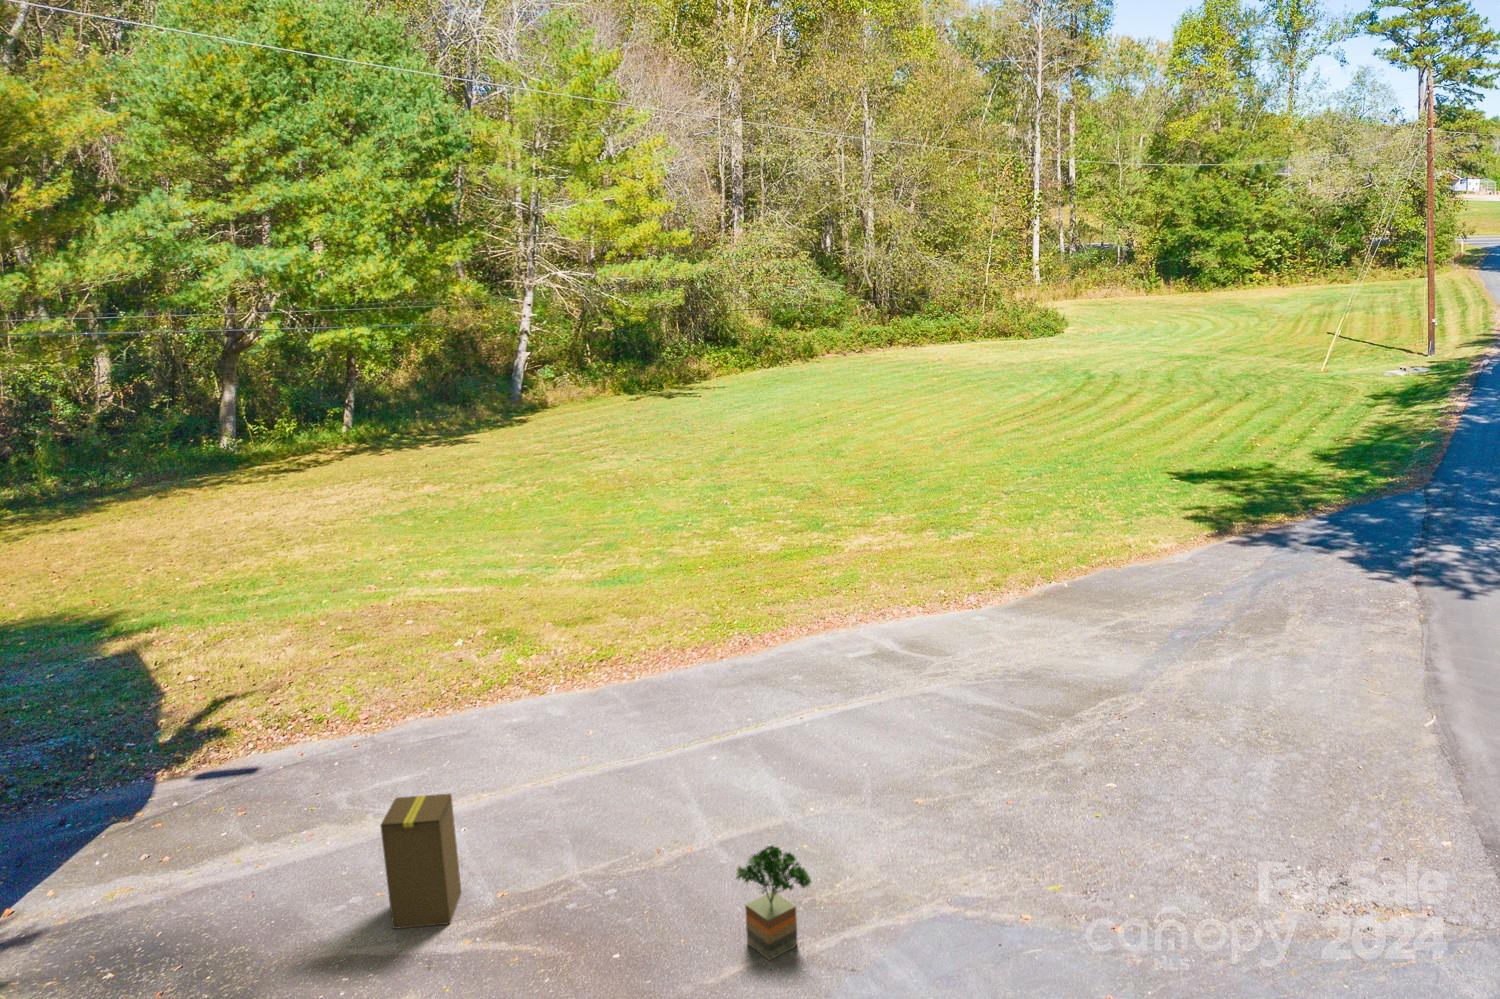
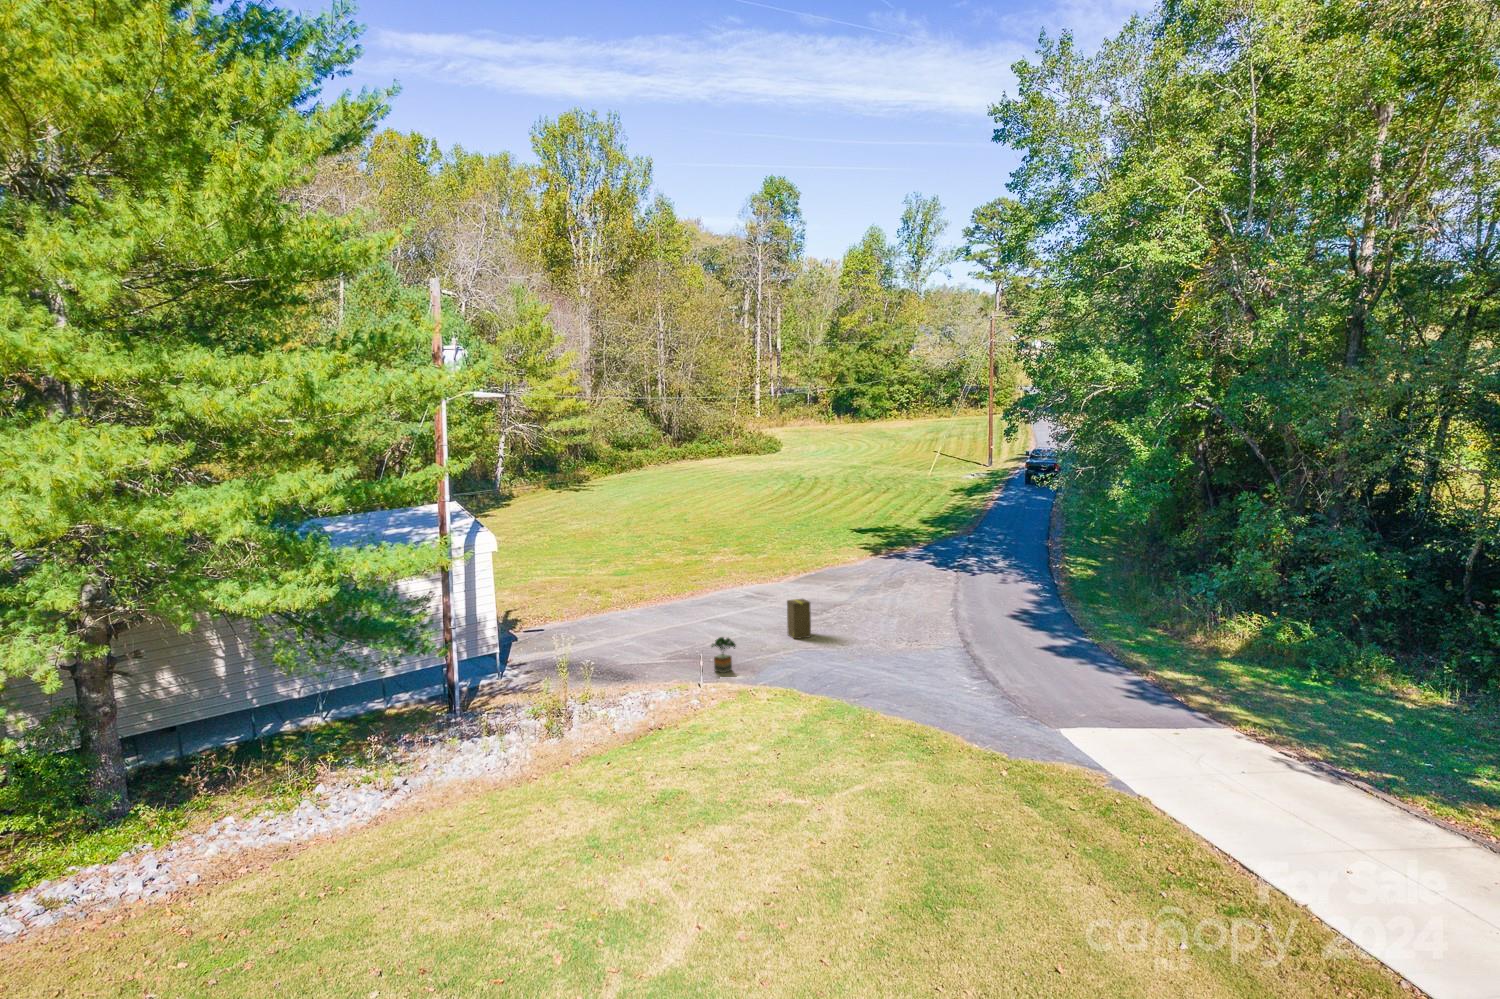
cardboard box: present [381,794,461,929] -> present [787,599,811,639]

